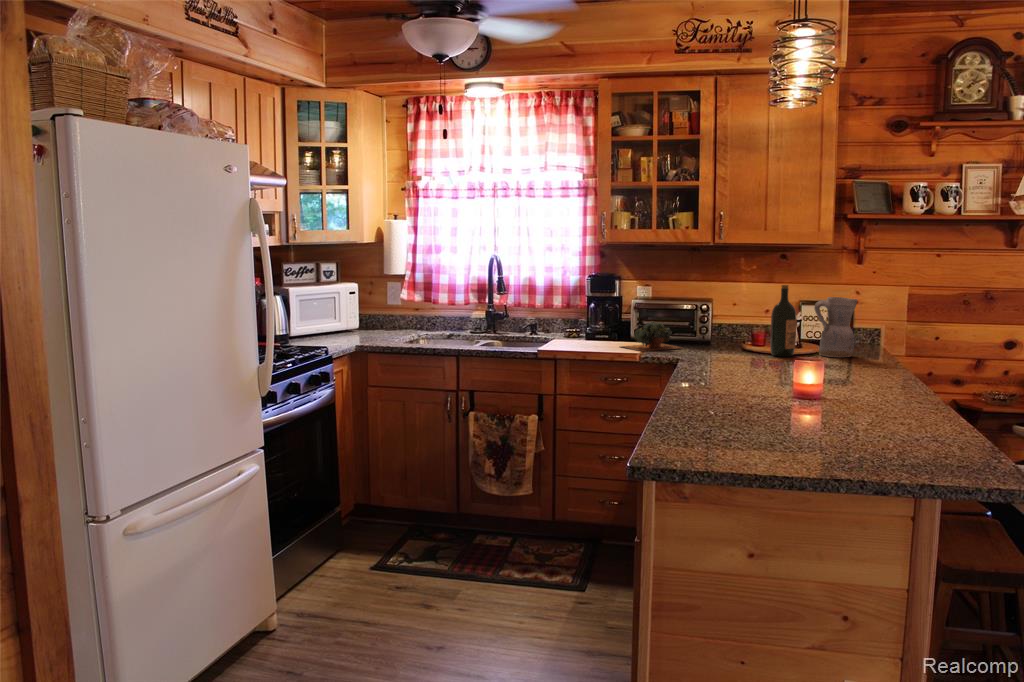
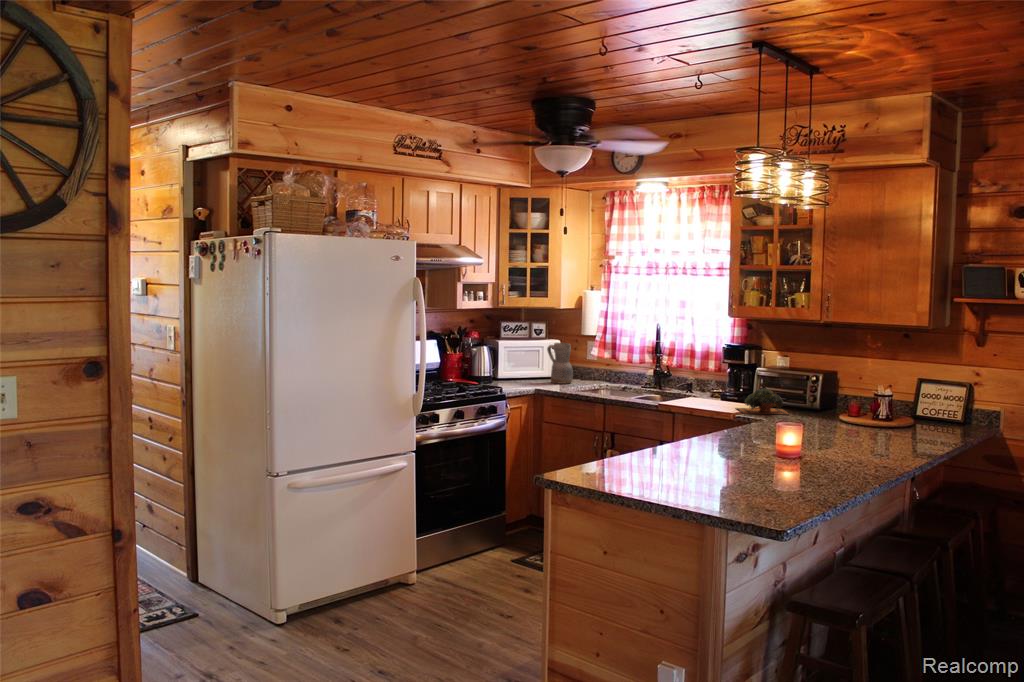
wine bottle: present [770,285,797,357] -> none [853,363,878,430]
ceramic pitcher: present [815,297,857,357] -> present [547,343,573,384]

